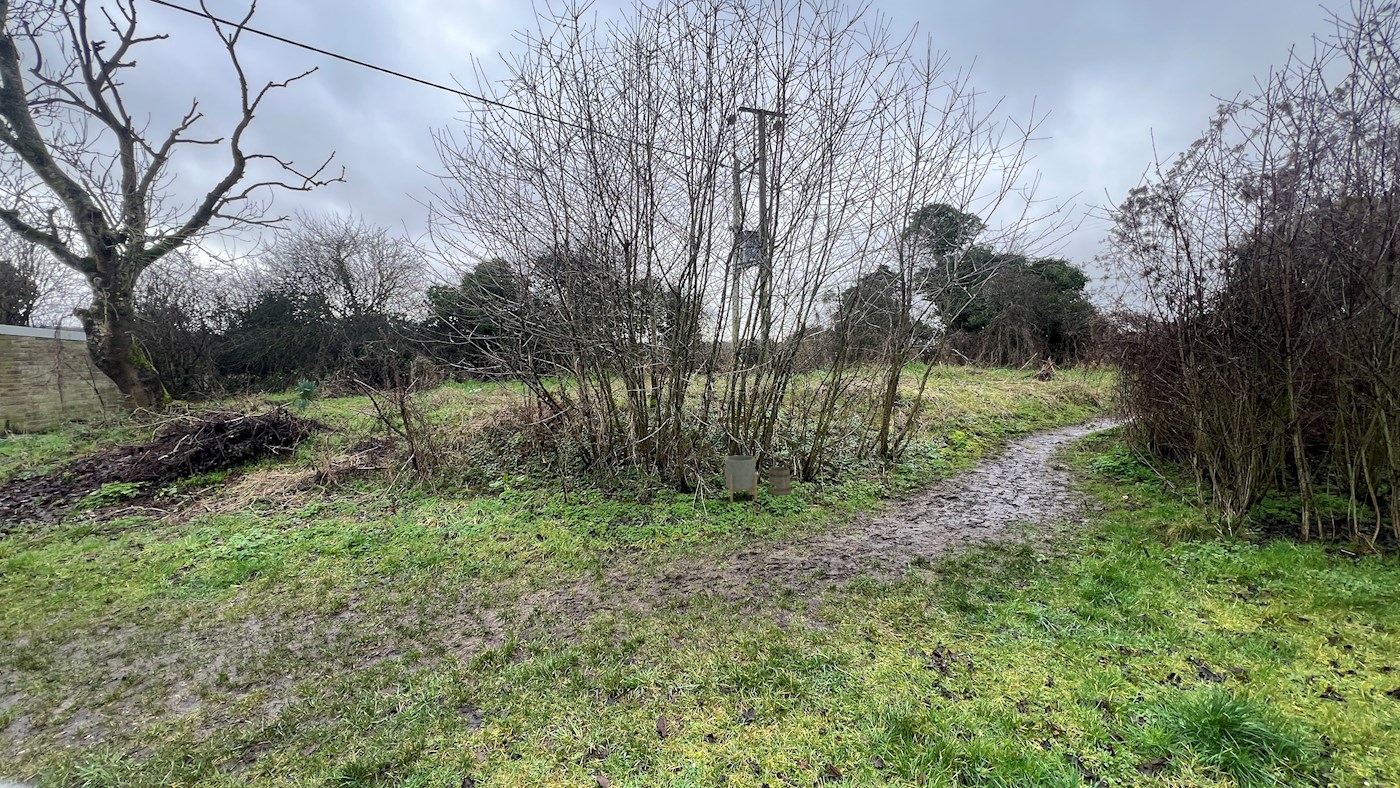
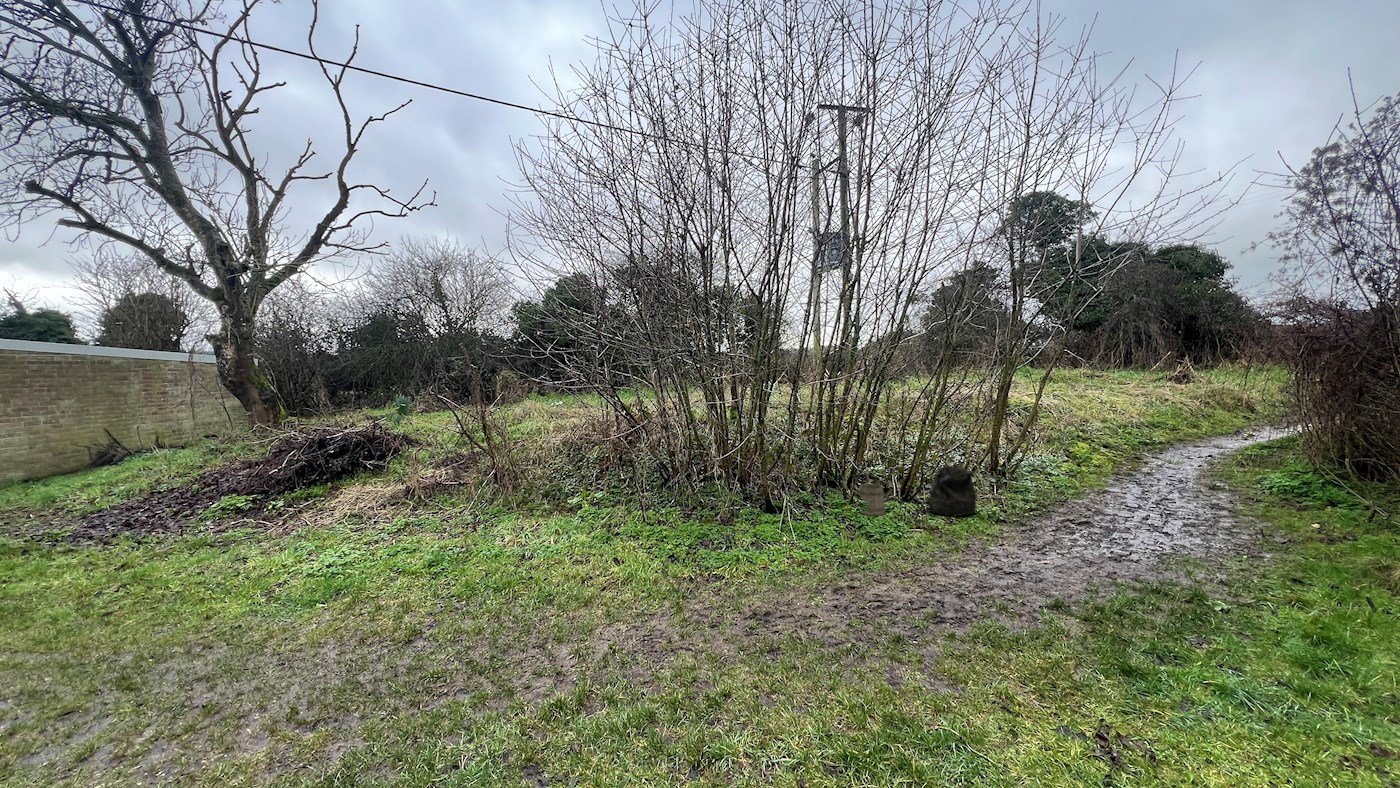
backpack: none [818,445,869,494] -> present [922,460,977,516]
planter: present [725,456,757,502] -> none [810,471,848,523]

